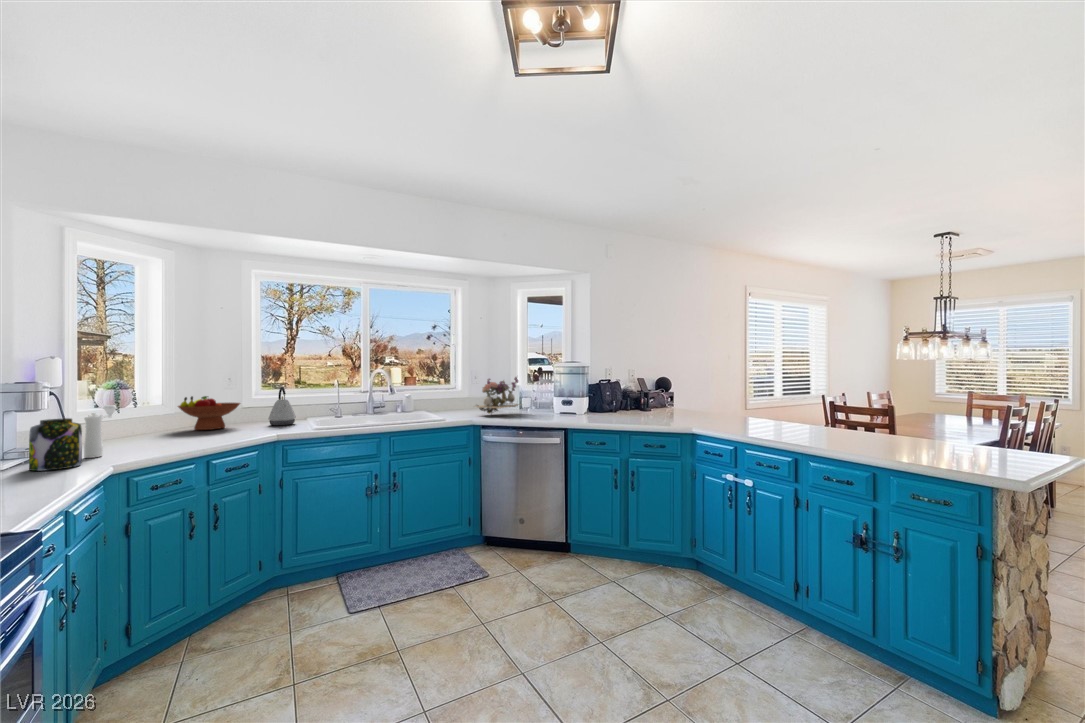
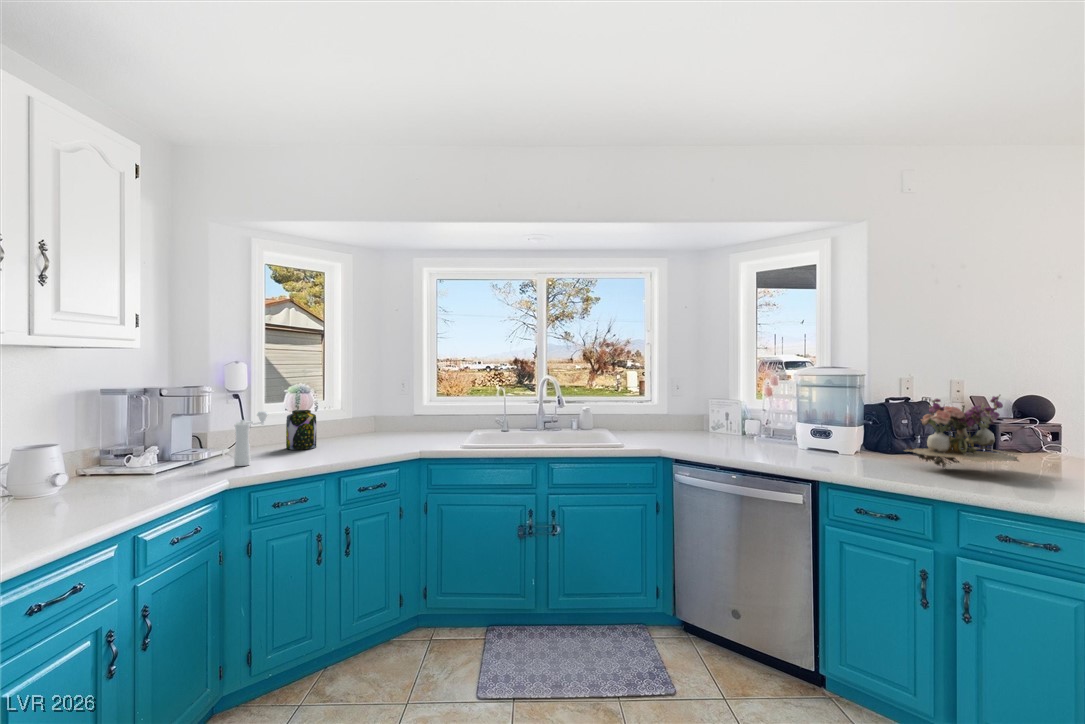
flower arrangement: present [476,377,520,413] -> present [905,395,1021,468]
kettle: present [268,387,296,426] -> none [426,394,454,438]
fruit bowl: present [178,396,240,430] -> none [344,401,402,438]
jar: present [29,418,82,471] -> present [286,410,316,450]

